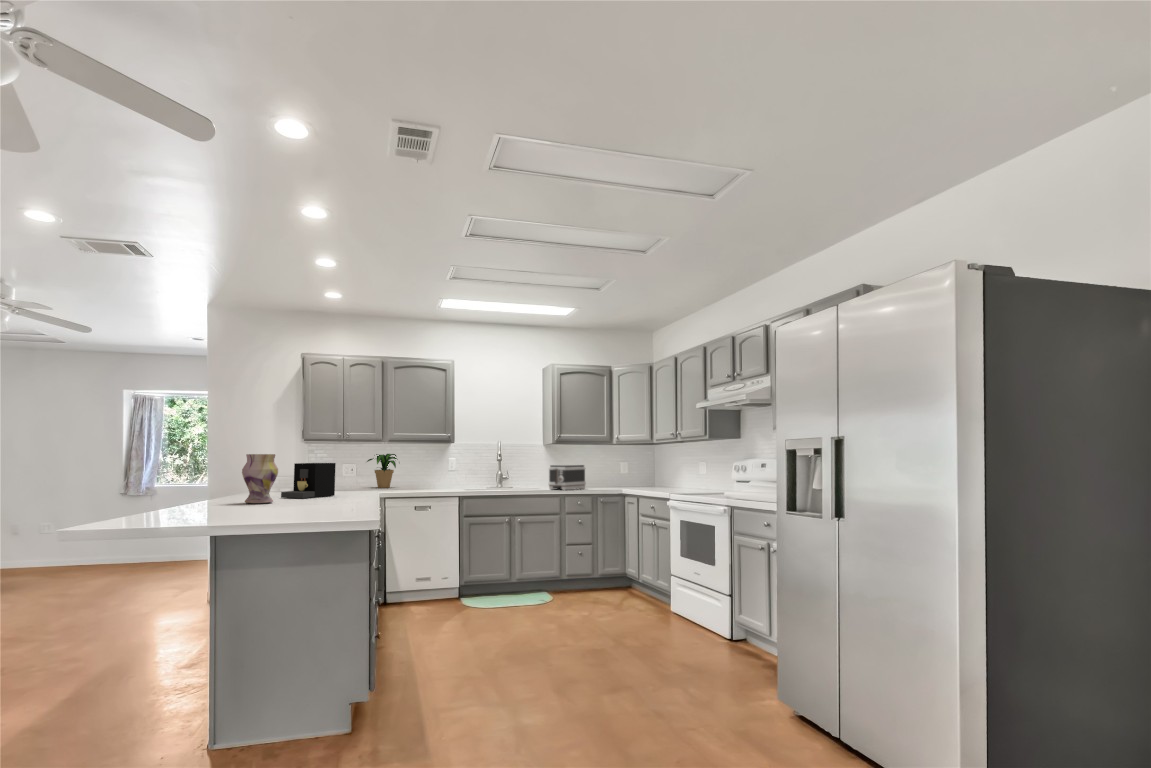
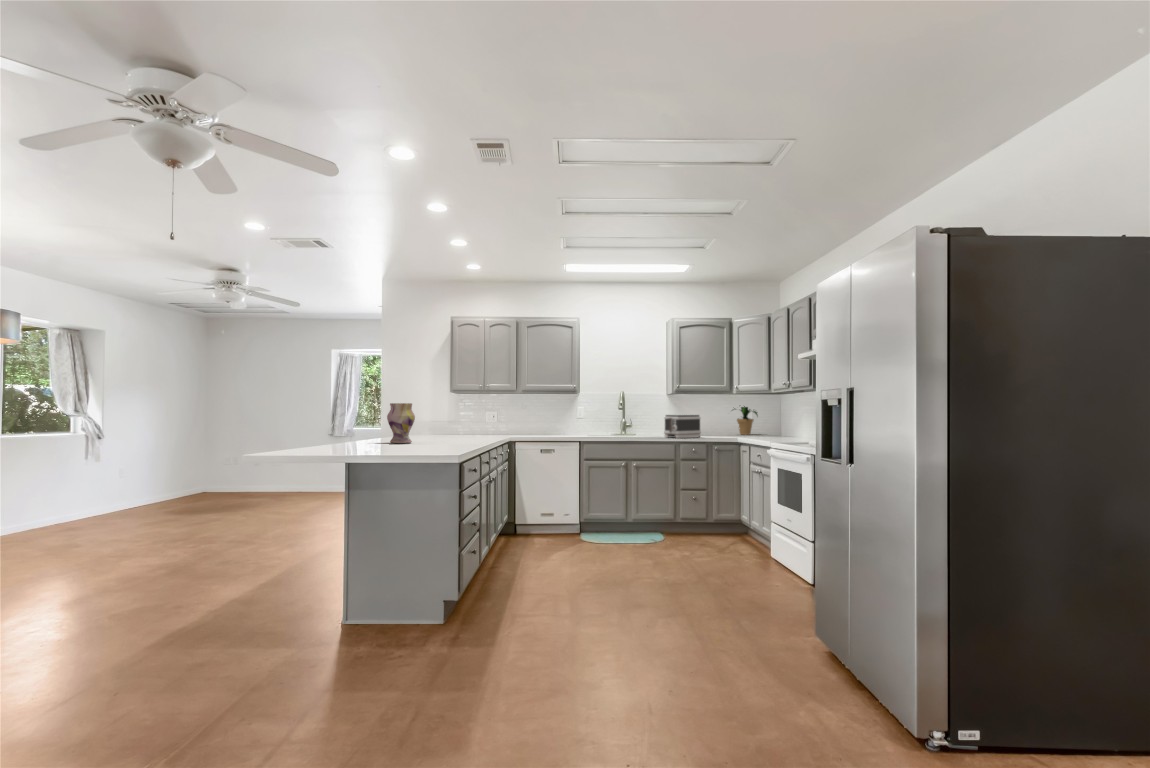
potted plant: present [367,454,398,488] -> present [734,406,758,435]
coffee maker: present [281,463,336,498] -> none [424,411,468,440]

